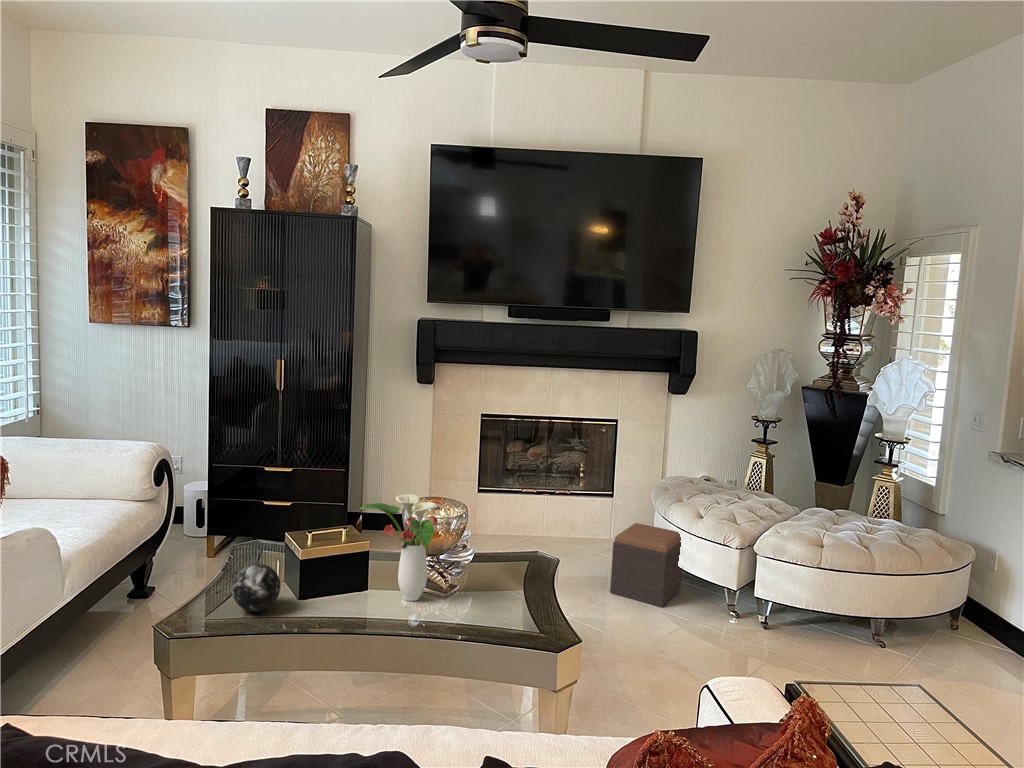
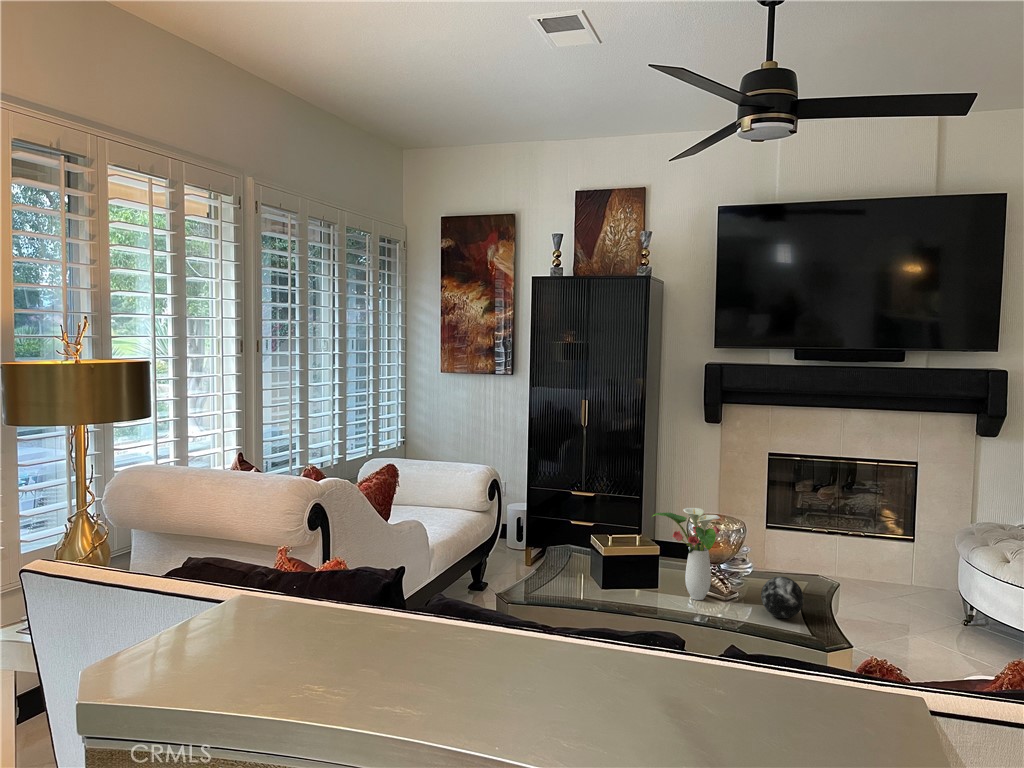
footstool: present [610,523,682,607] -> none [905,565,992,652]
decorative orb: present [232,564,280,612] -> present [761,577,804,618]

